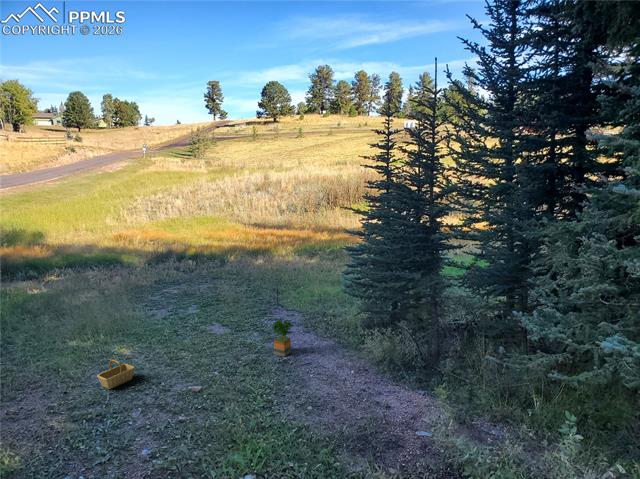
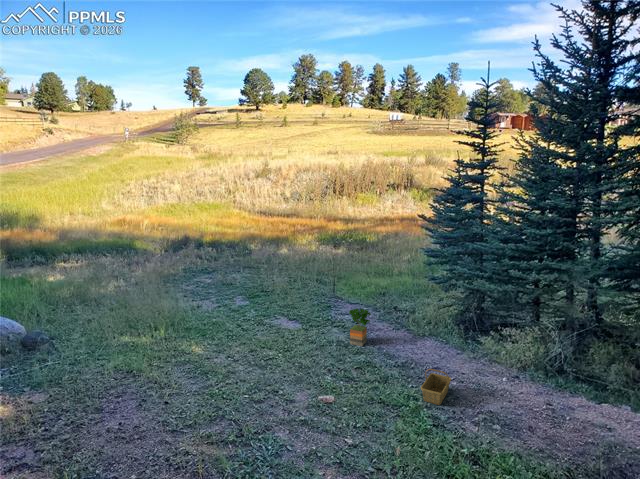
basket: present [97,360,134,389] -> present [421,369,451,405]

